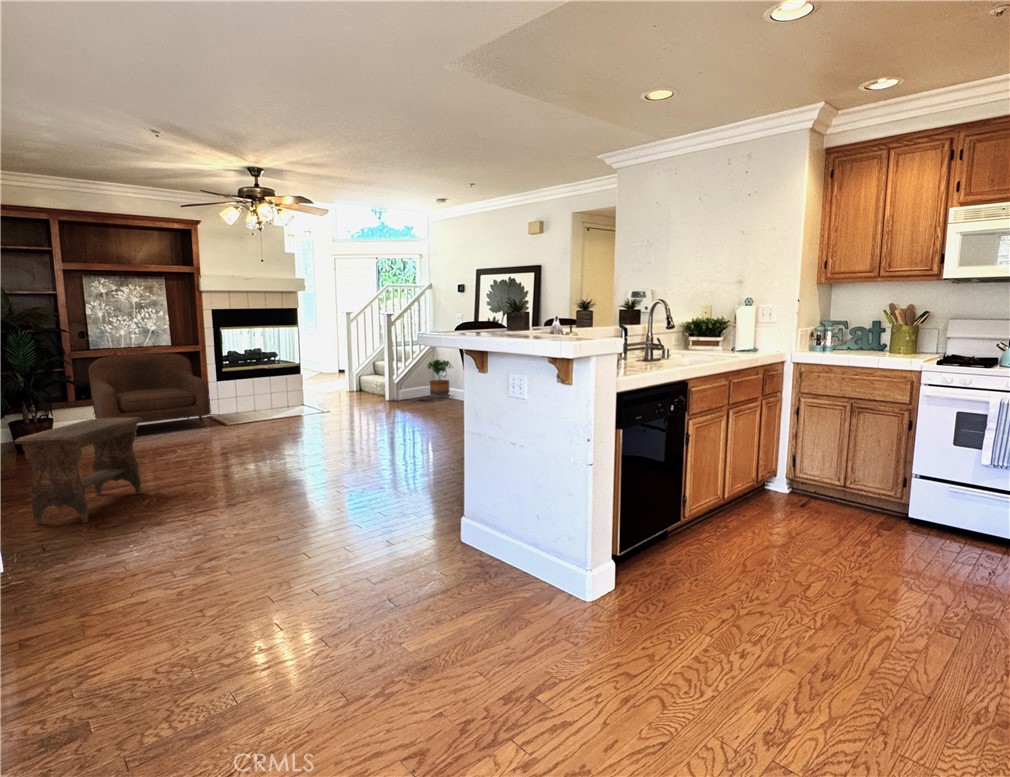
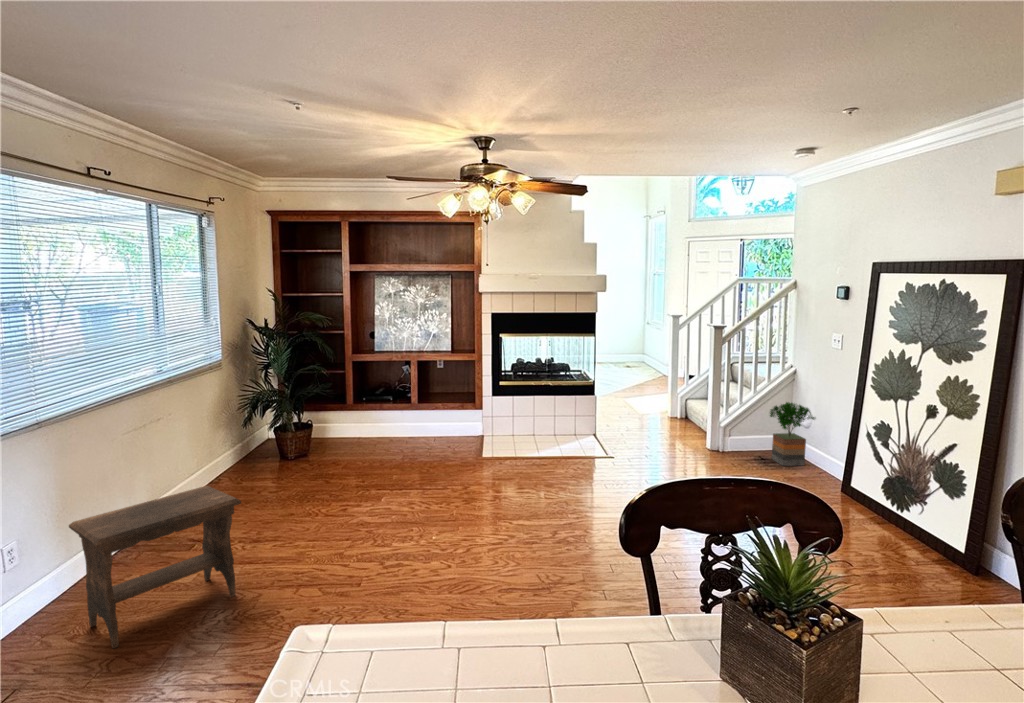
armchair: present [89,353,211,427] -> none [346,361,461,461]

